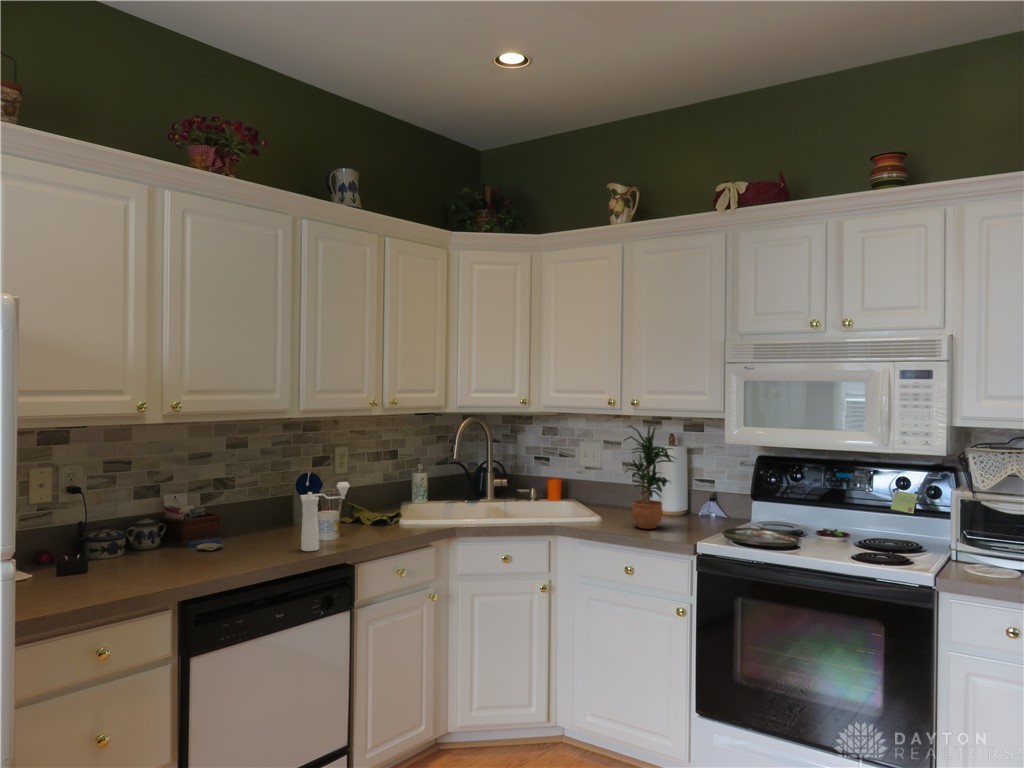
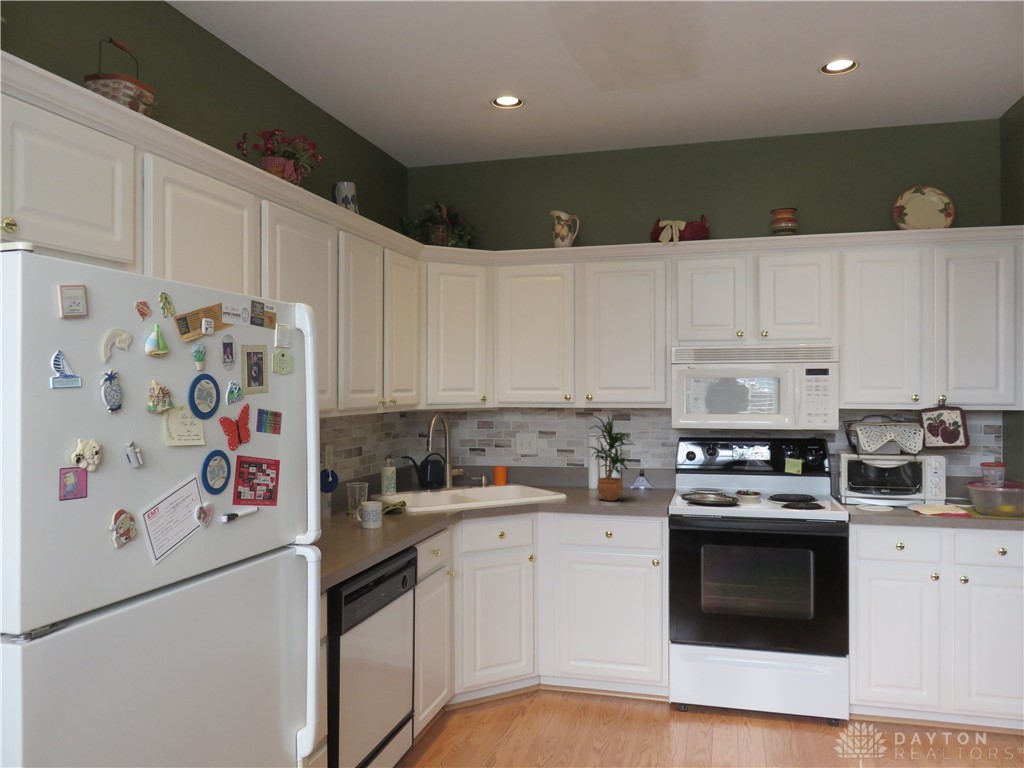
pepper mill: present [300,482,350,551] -> none [360,473,398,539]

